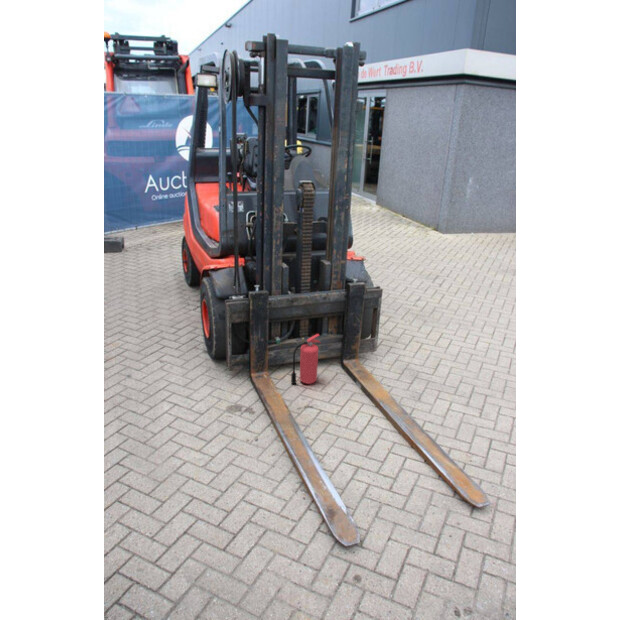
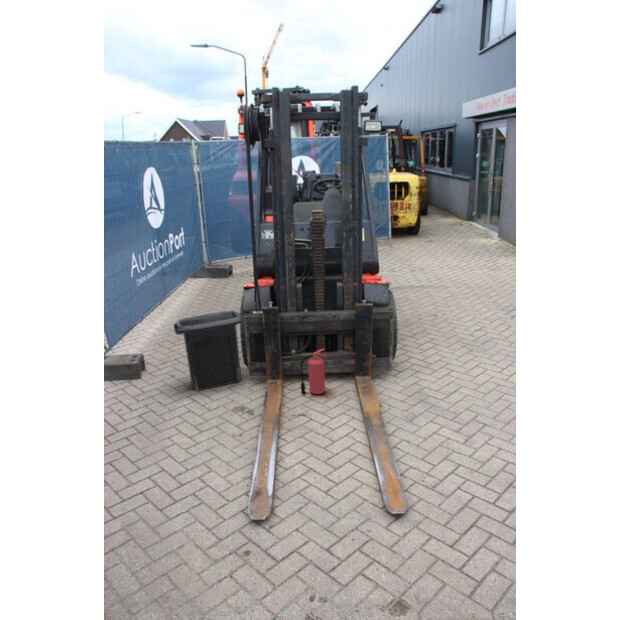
trash can: none [137,296,219,395] -> present [174,311,243,391]

